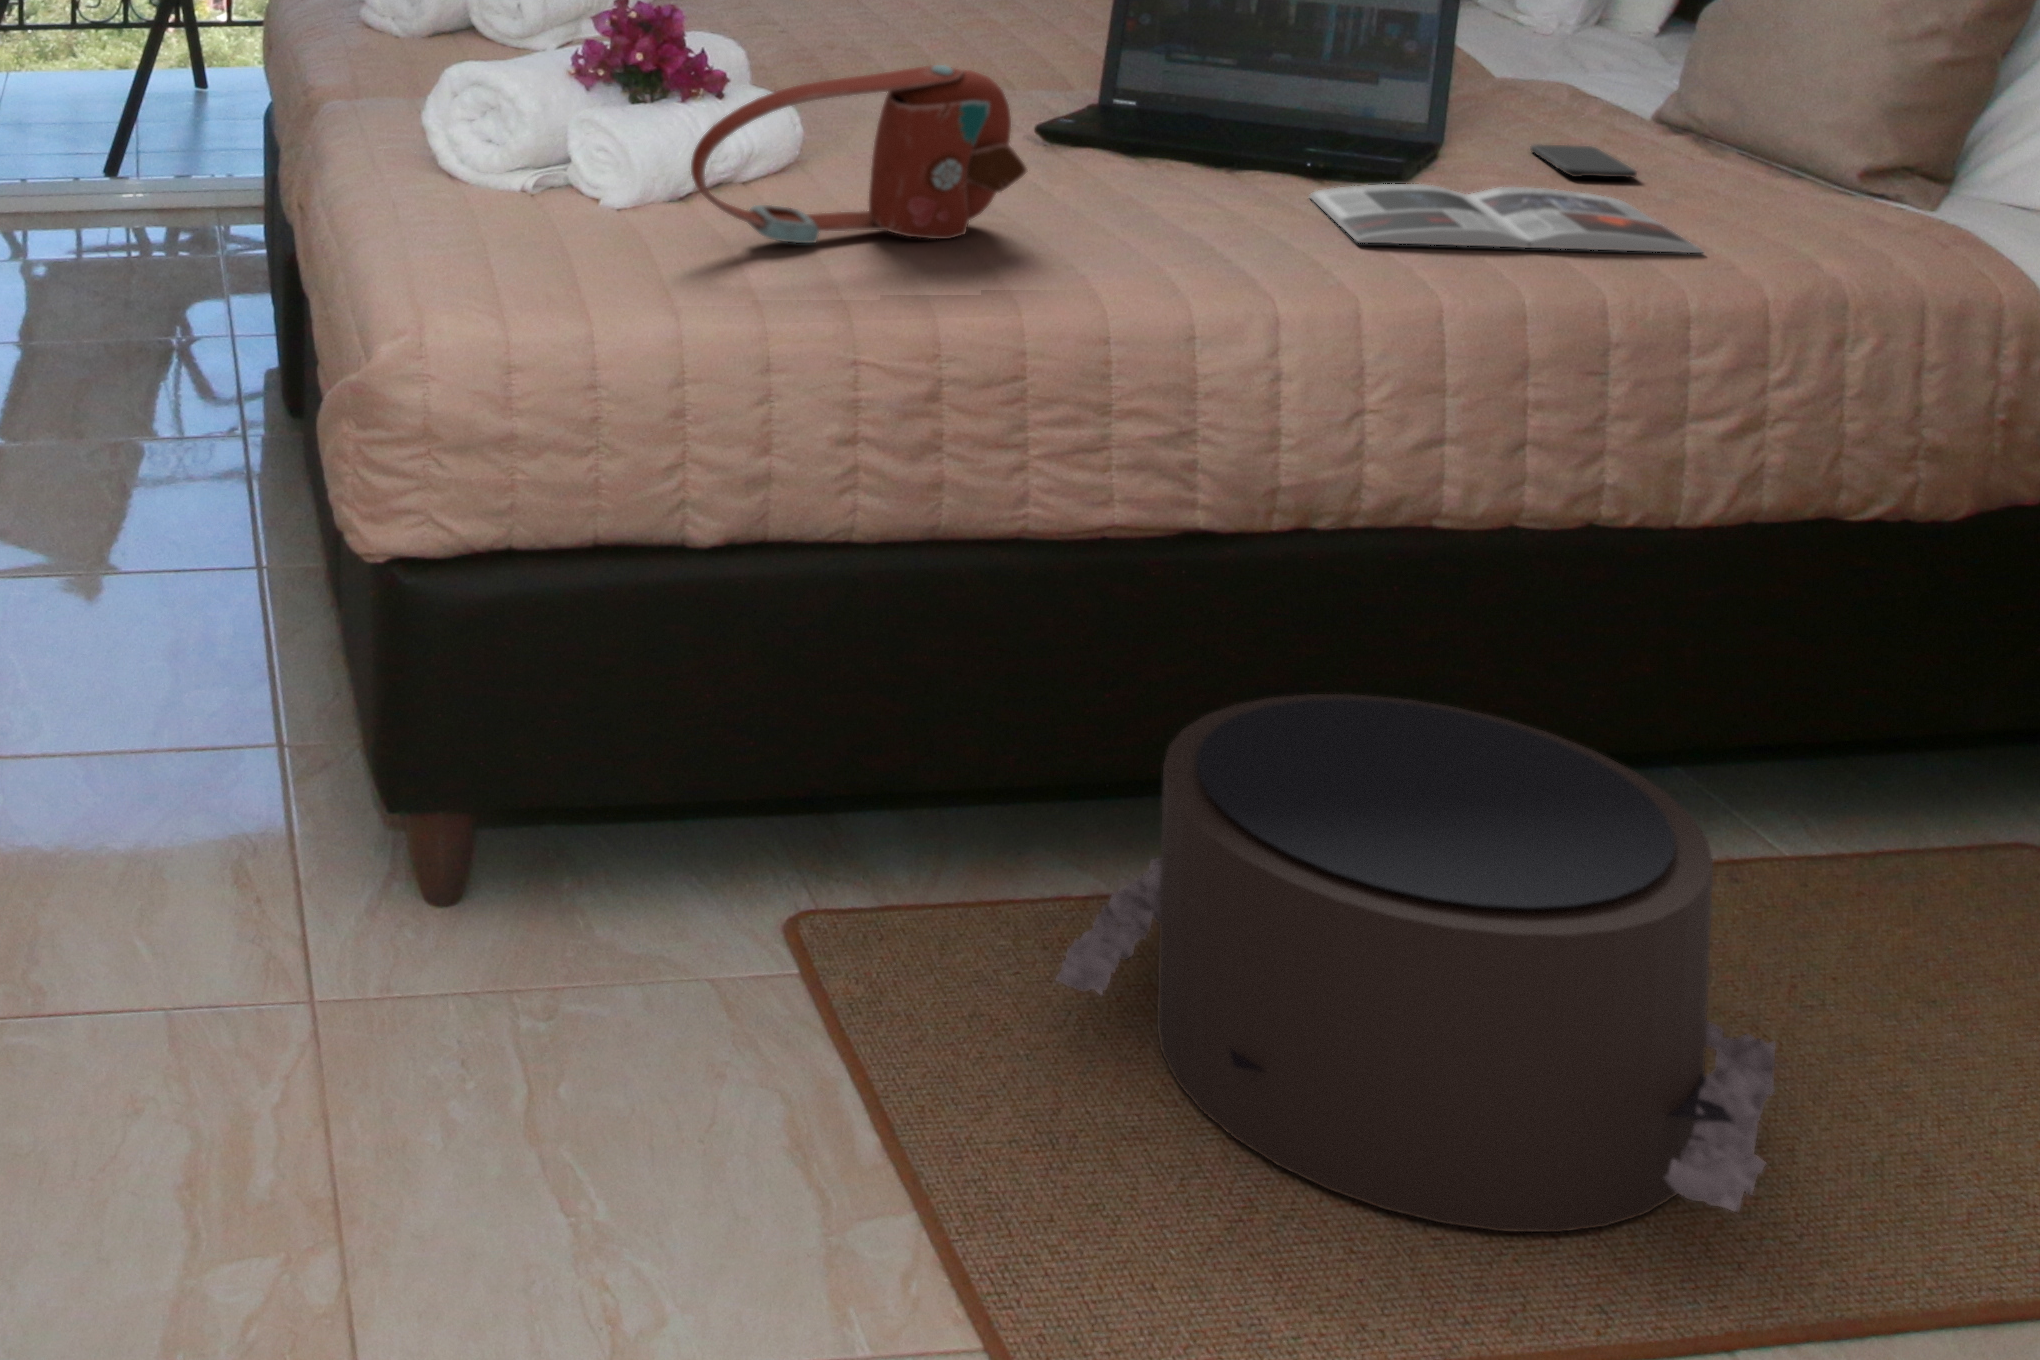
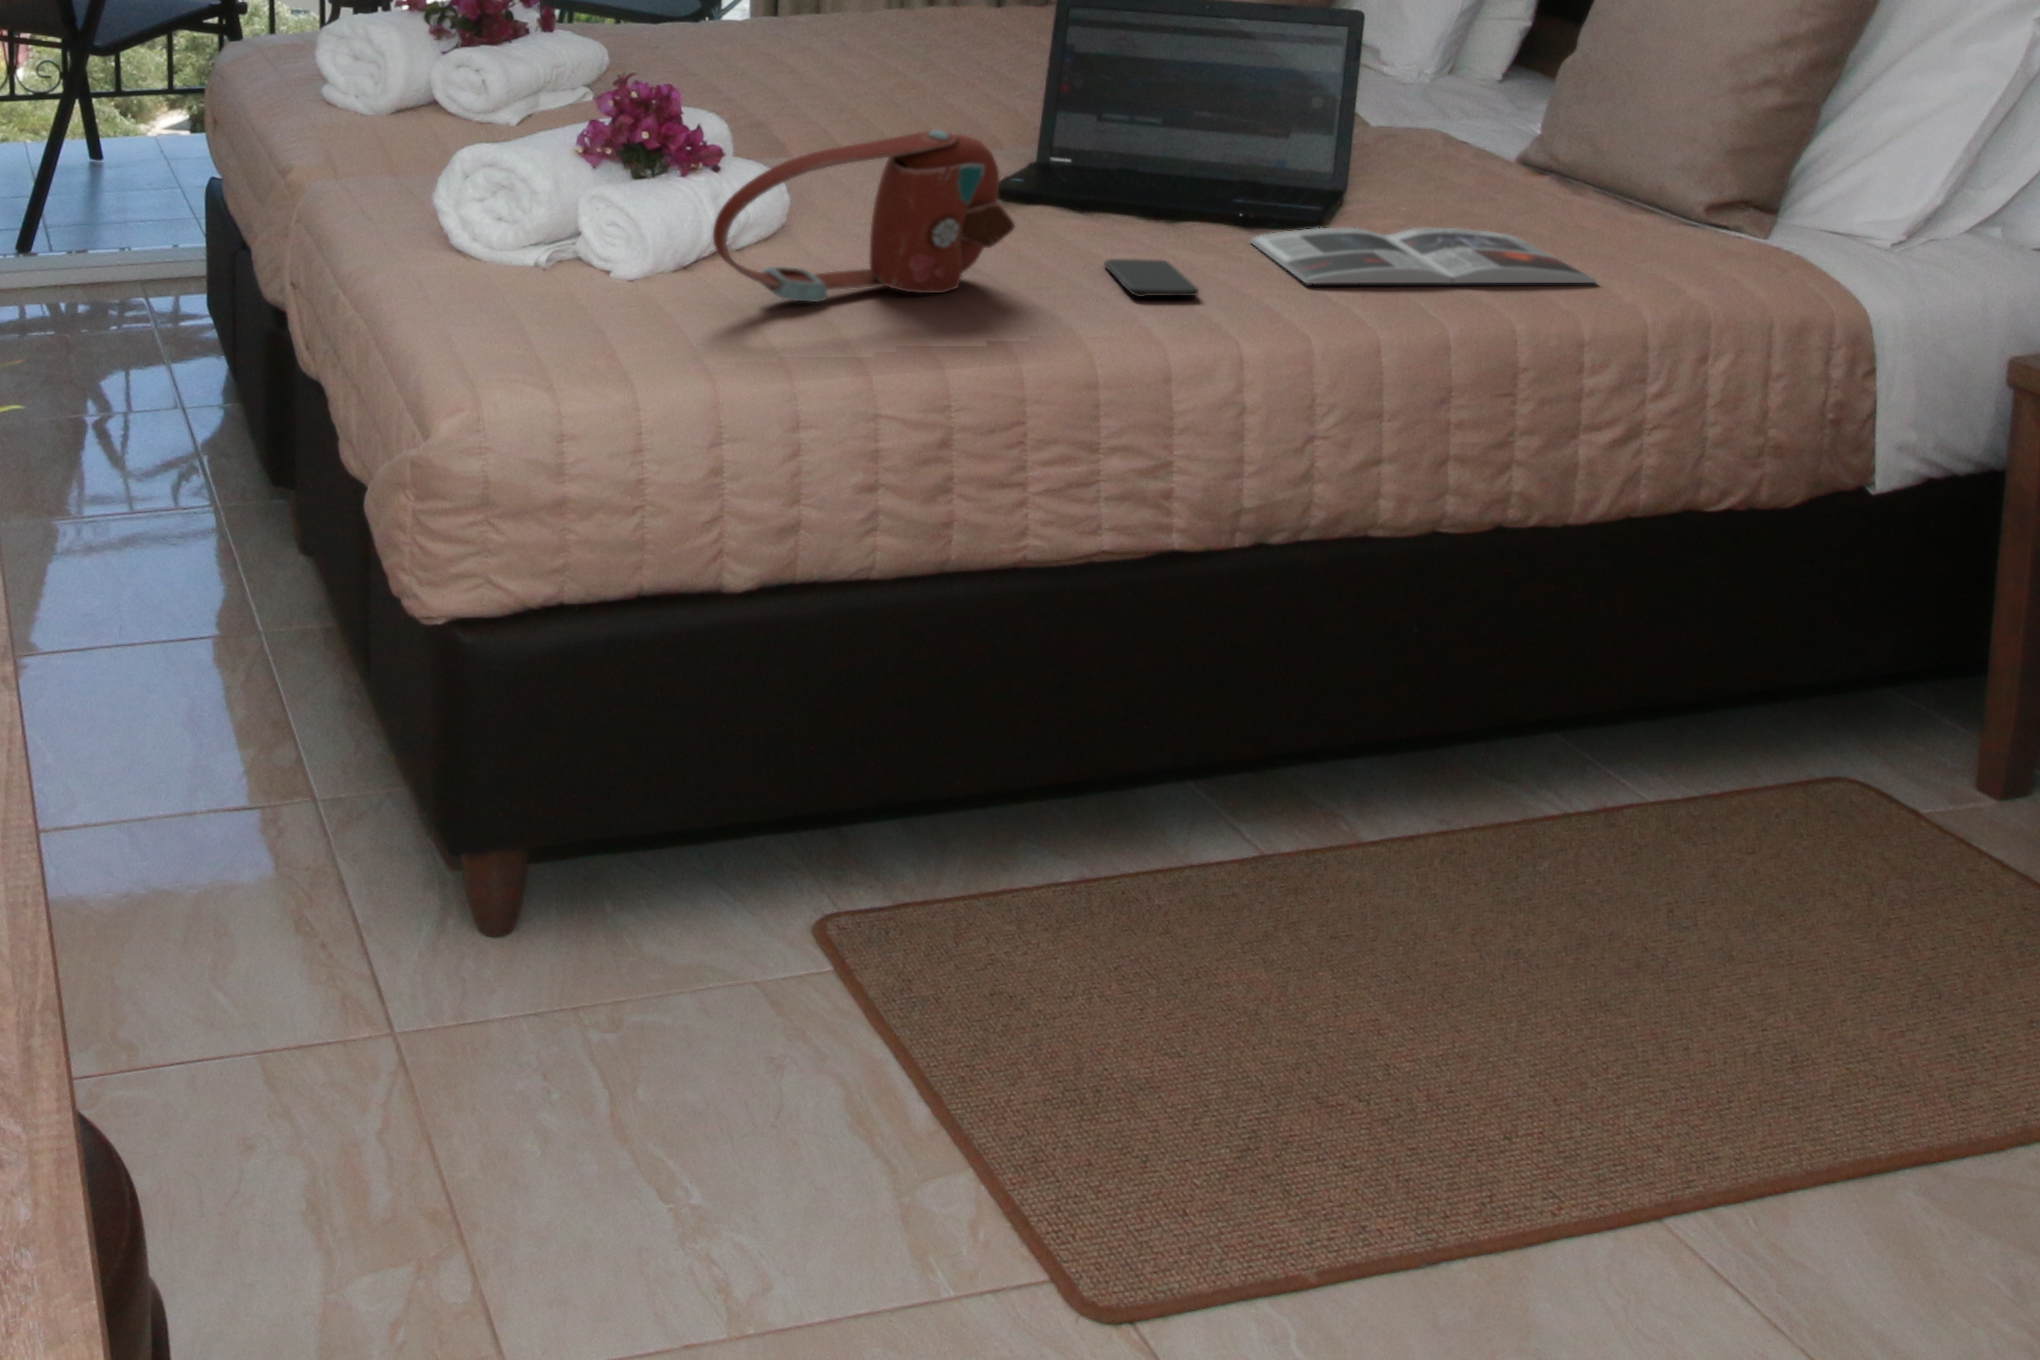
smartphone: present [1531,145,1637,177] -> present [1104,259,1199,297]
pouf: present [1056,694,1776,1232] -> none [1074,689,1690,1147]

